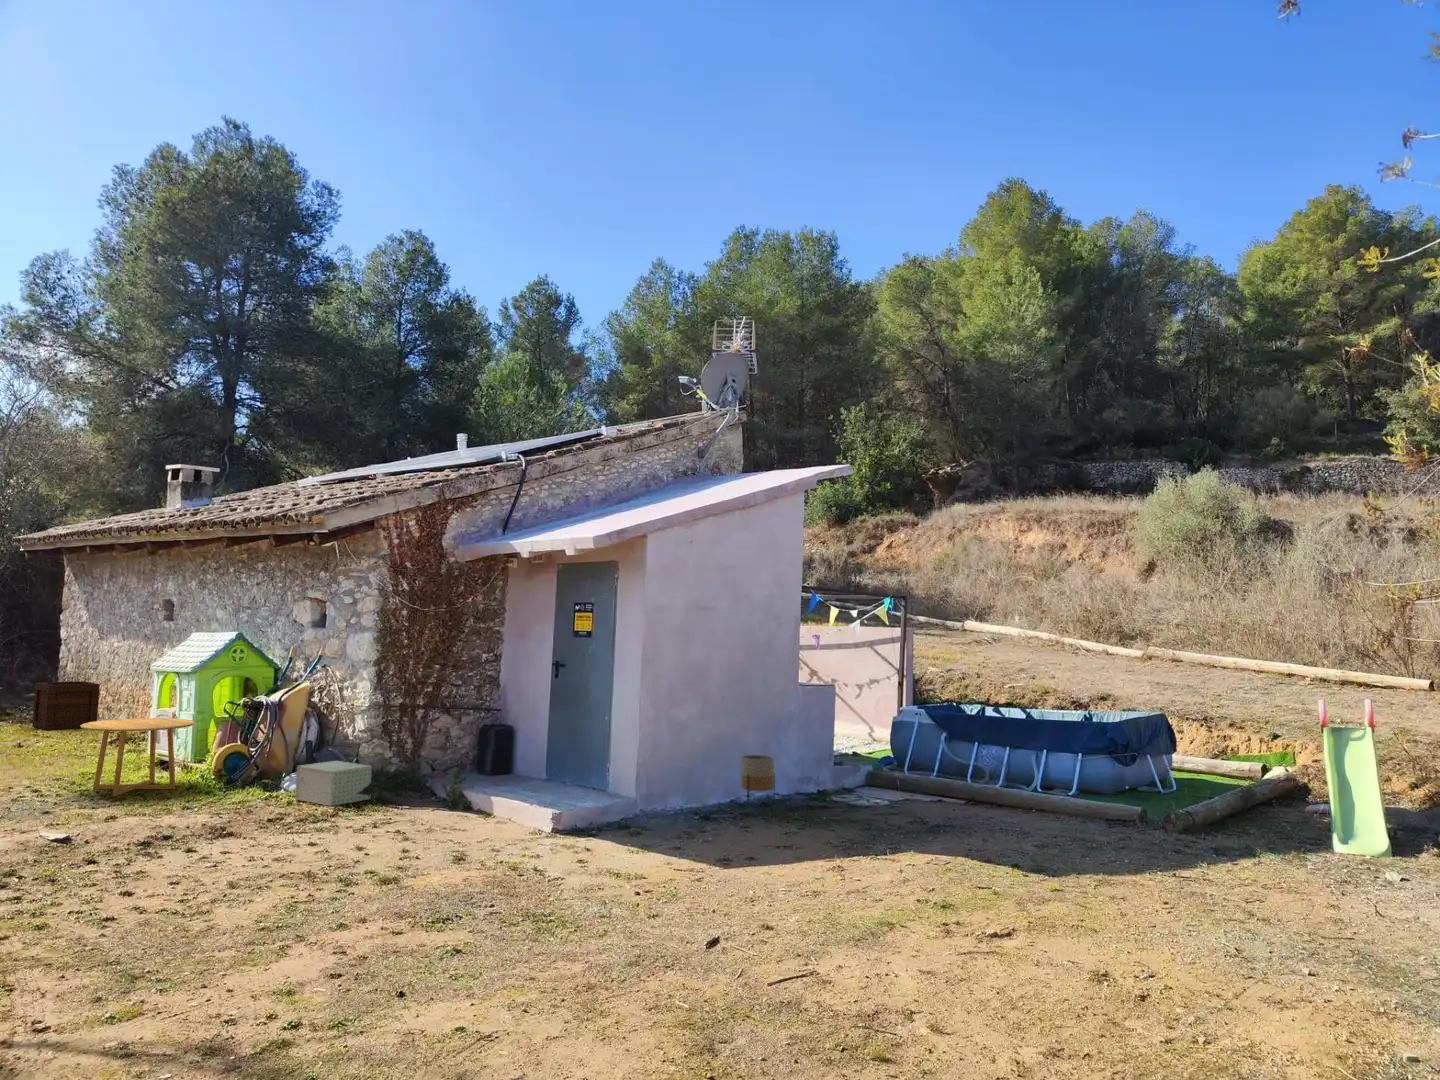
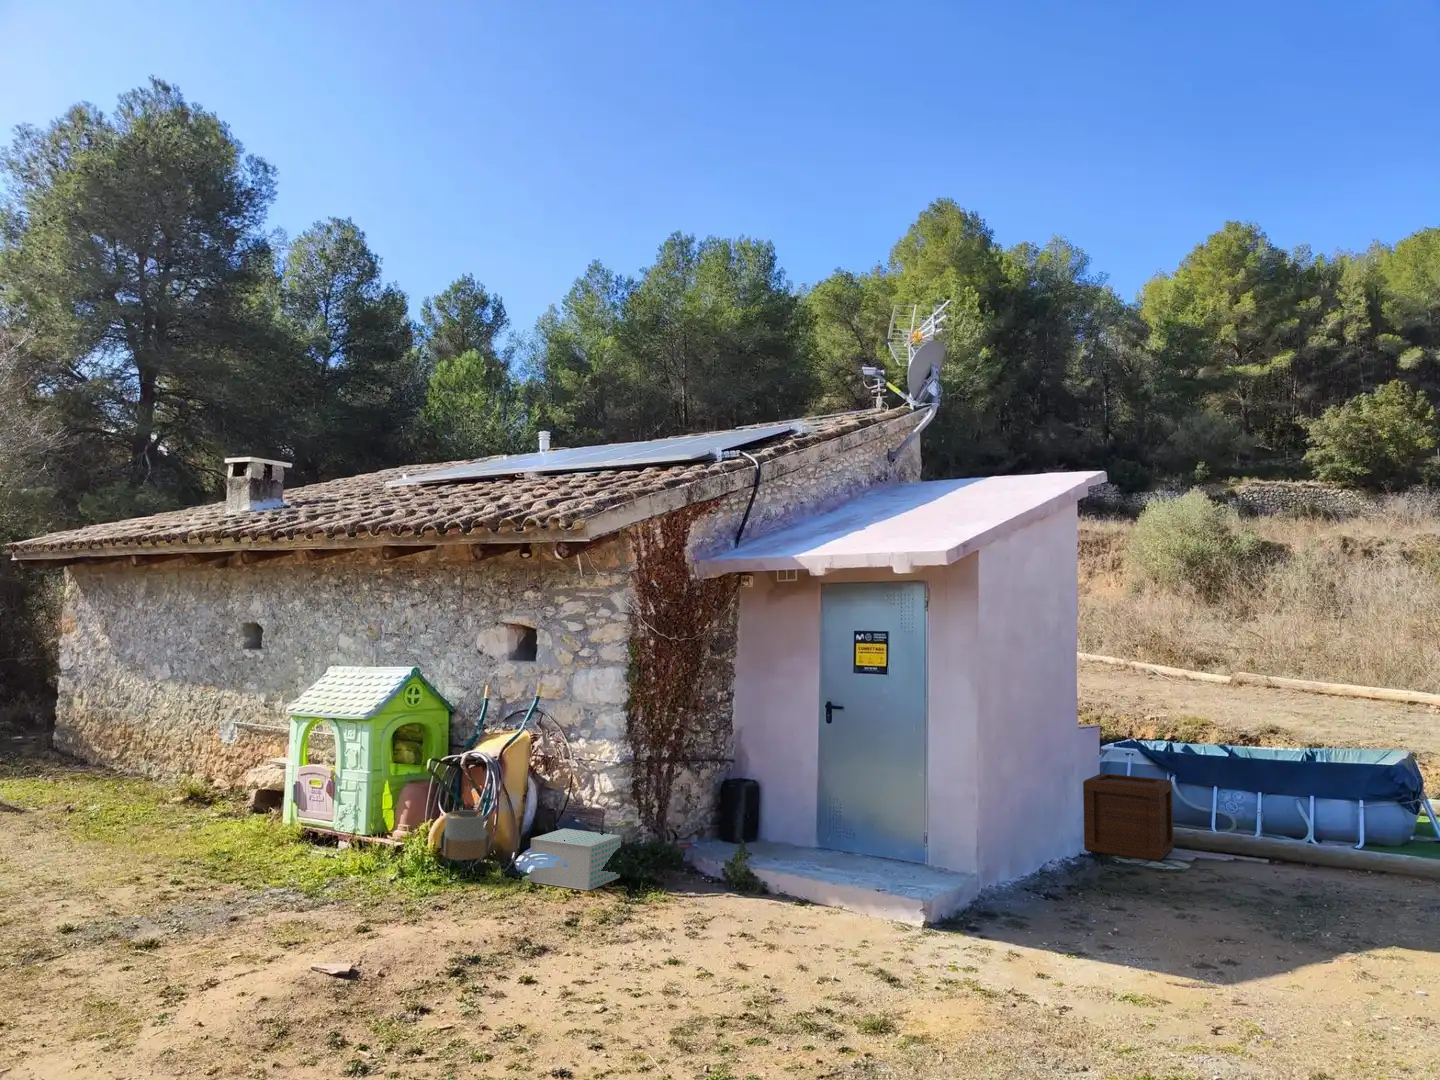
wooden crate: present [32,681,100,731] -> present [1083,773,1174,862]
round table: present [80,718,195,796] -> none [237,777,375,885]
planter: present [741,755,775,802] -> present [444,810,489,880]

